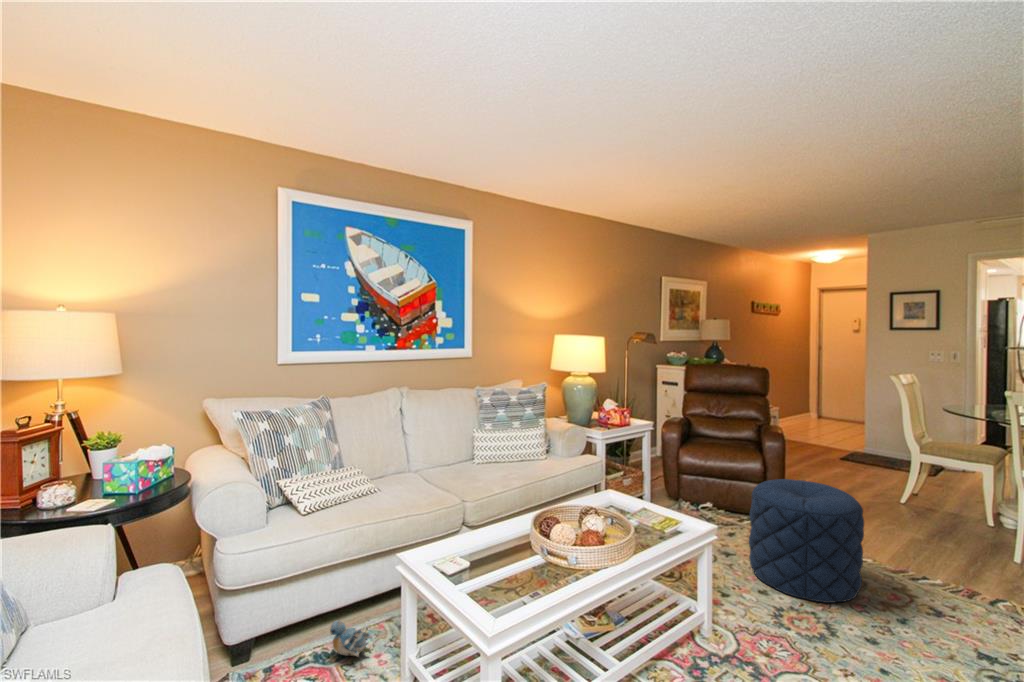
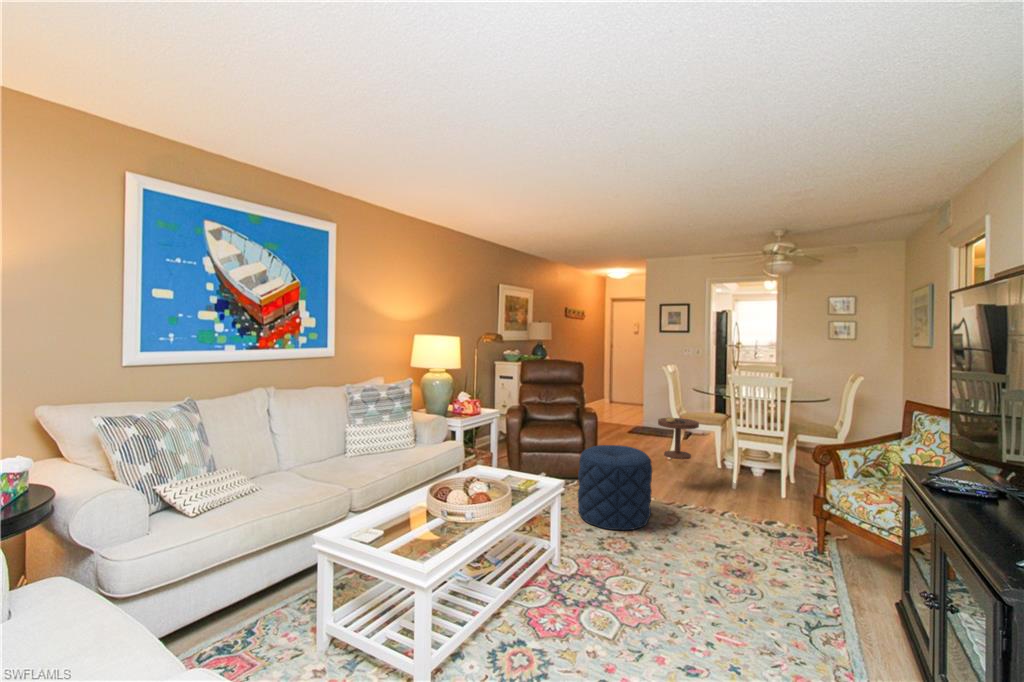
side table: none [879,448,951,551] -> present [658,418,699,459]
plush toy: present [330,621,372,657] -> none [231,611,277,642]

